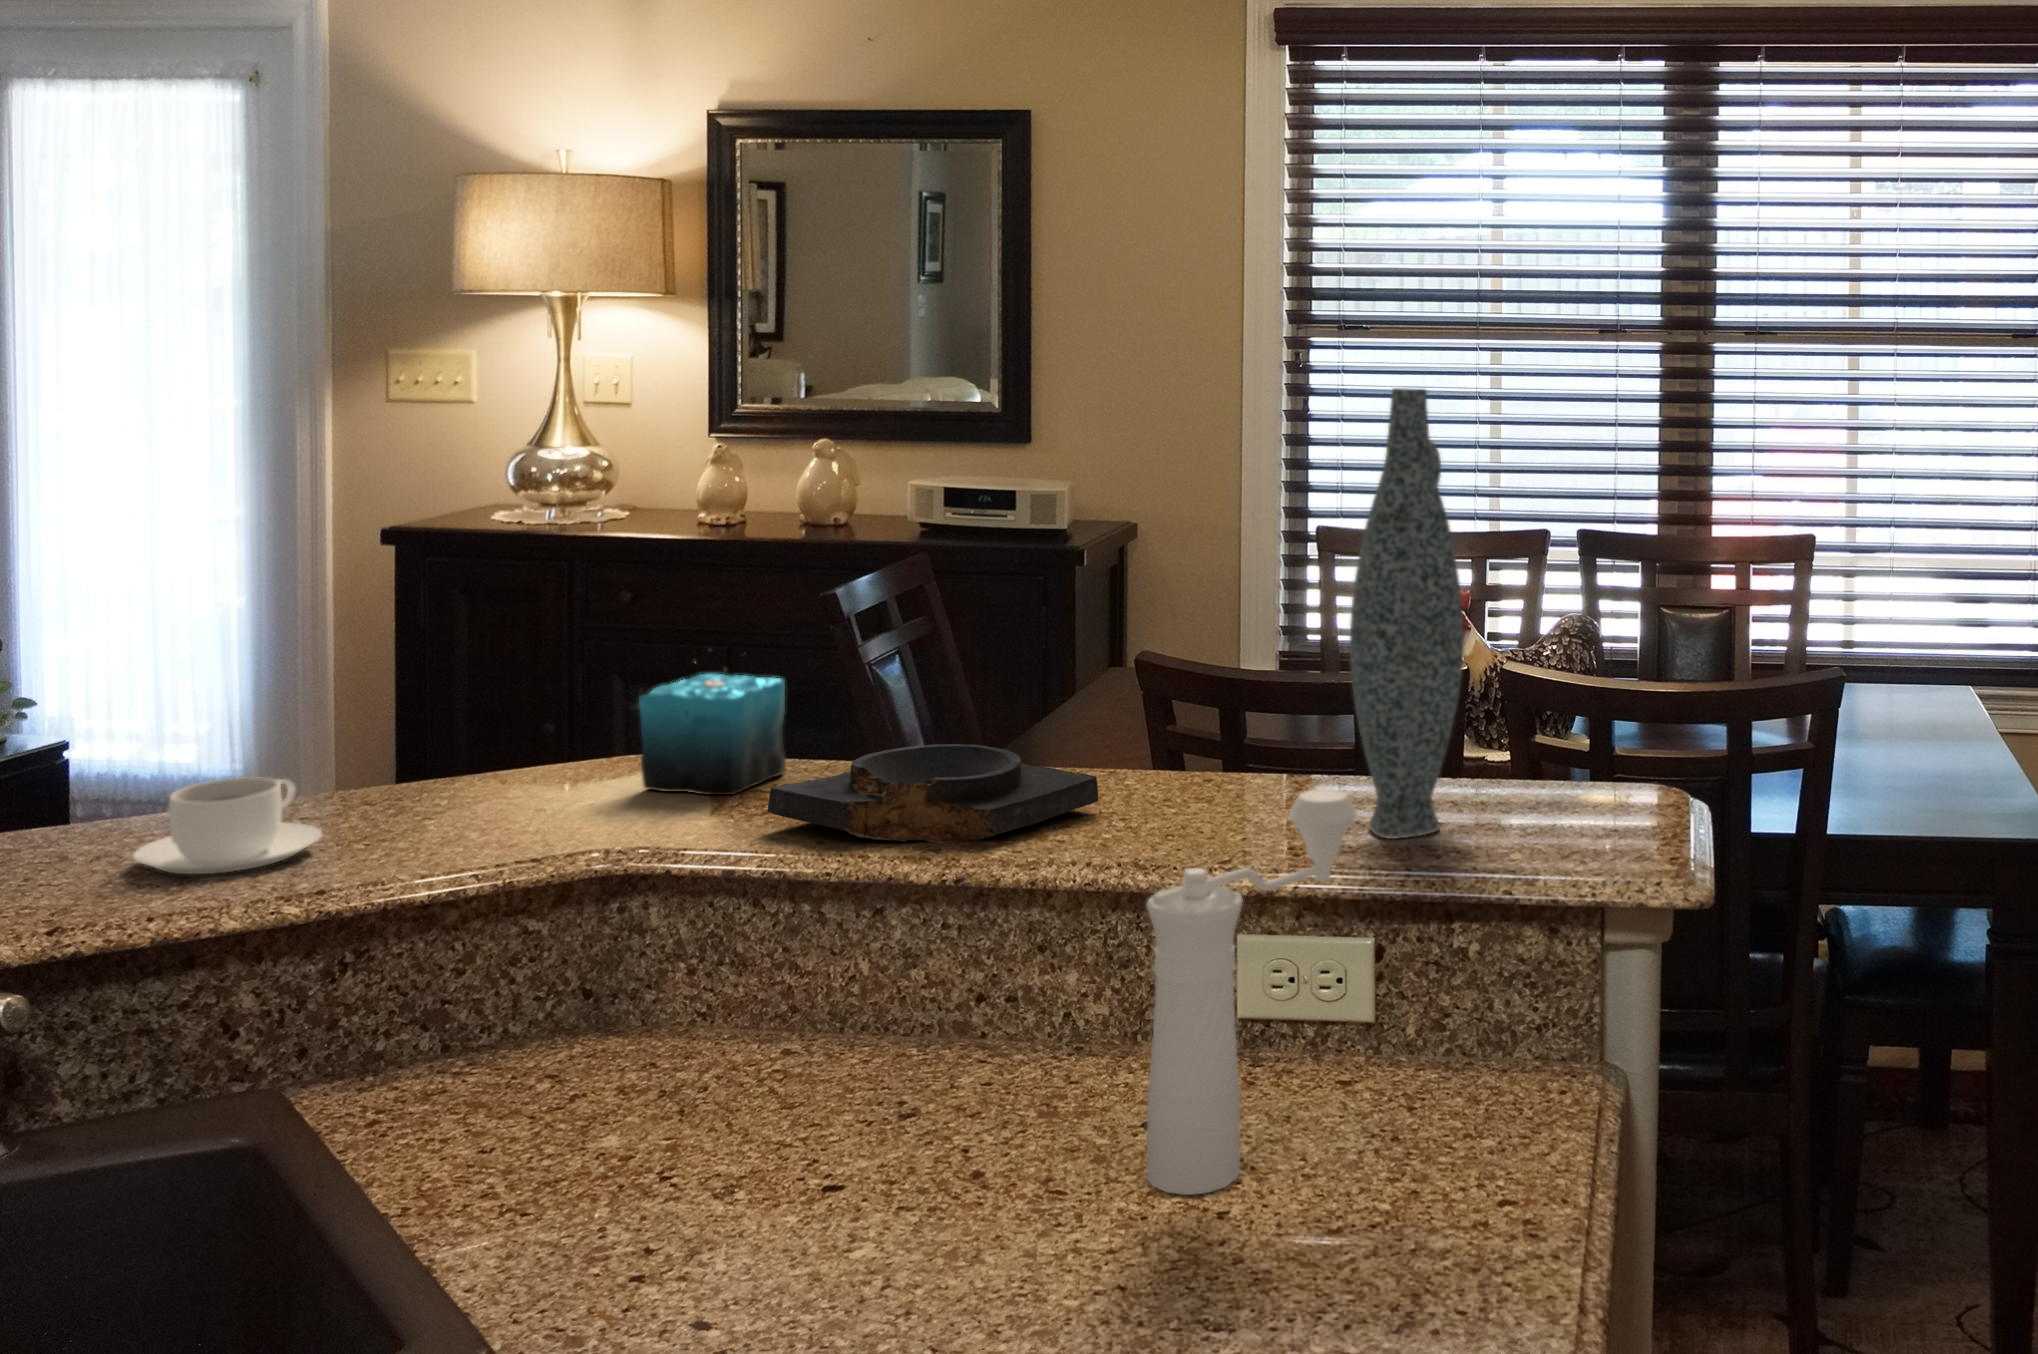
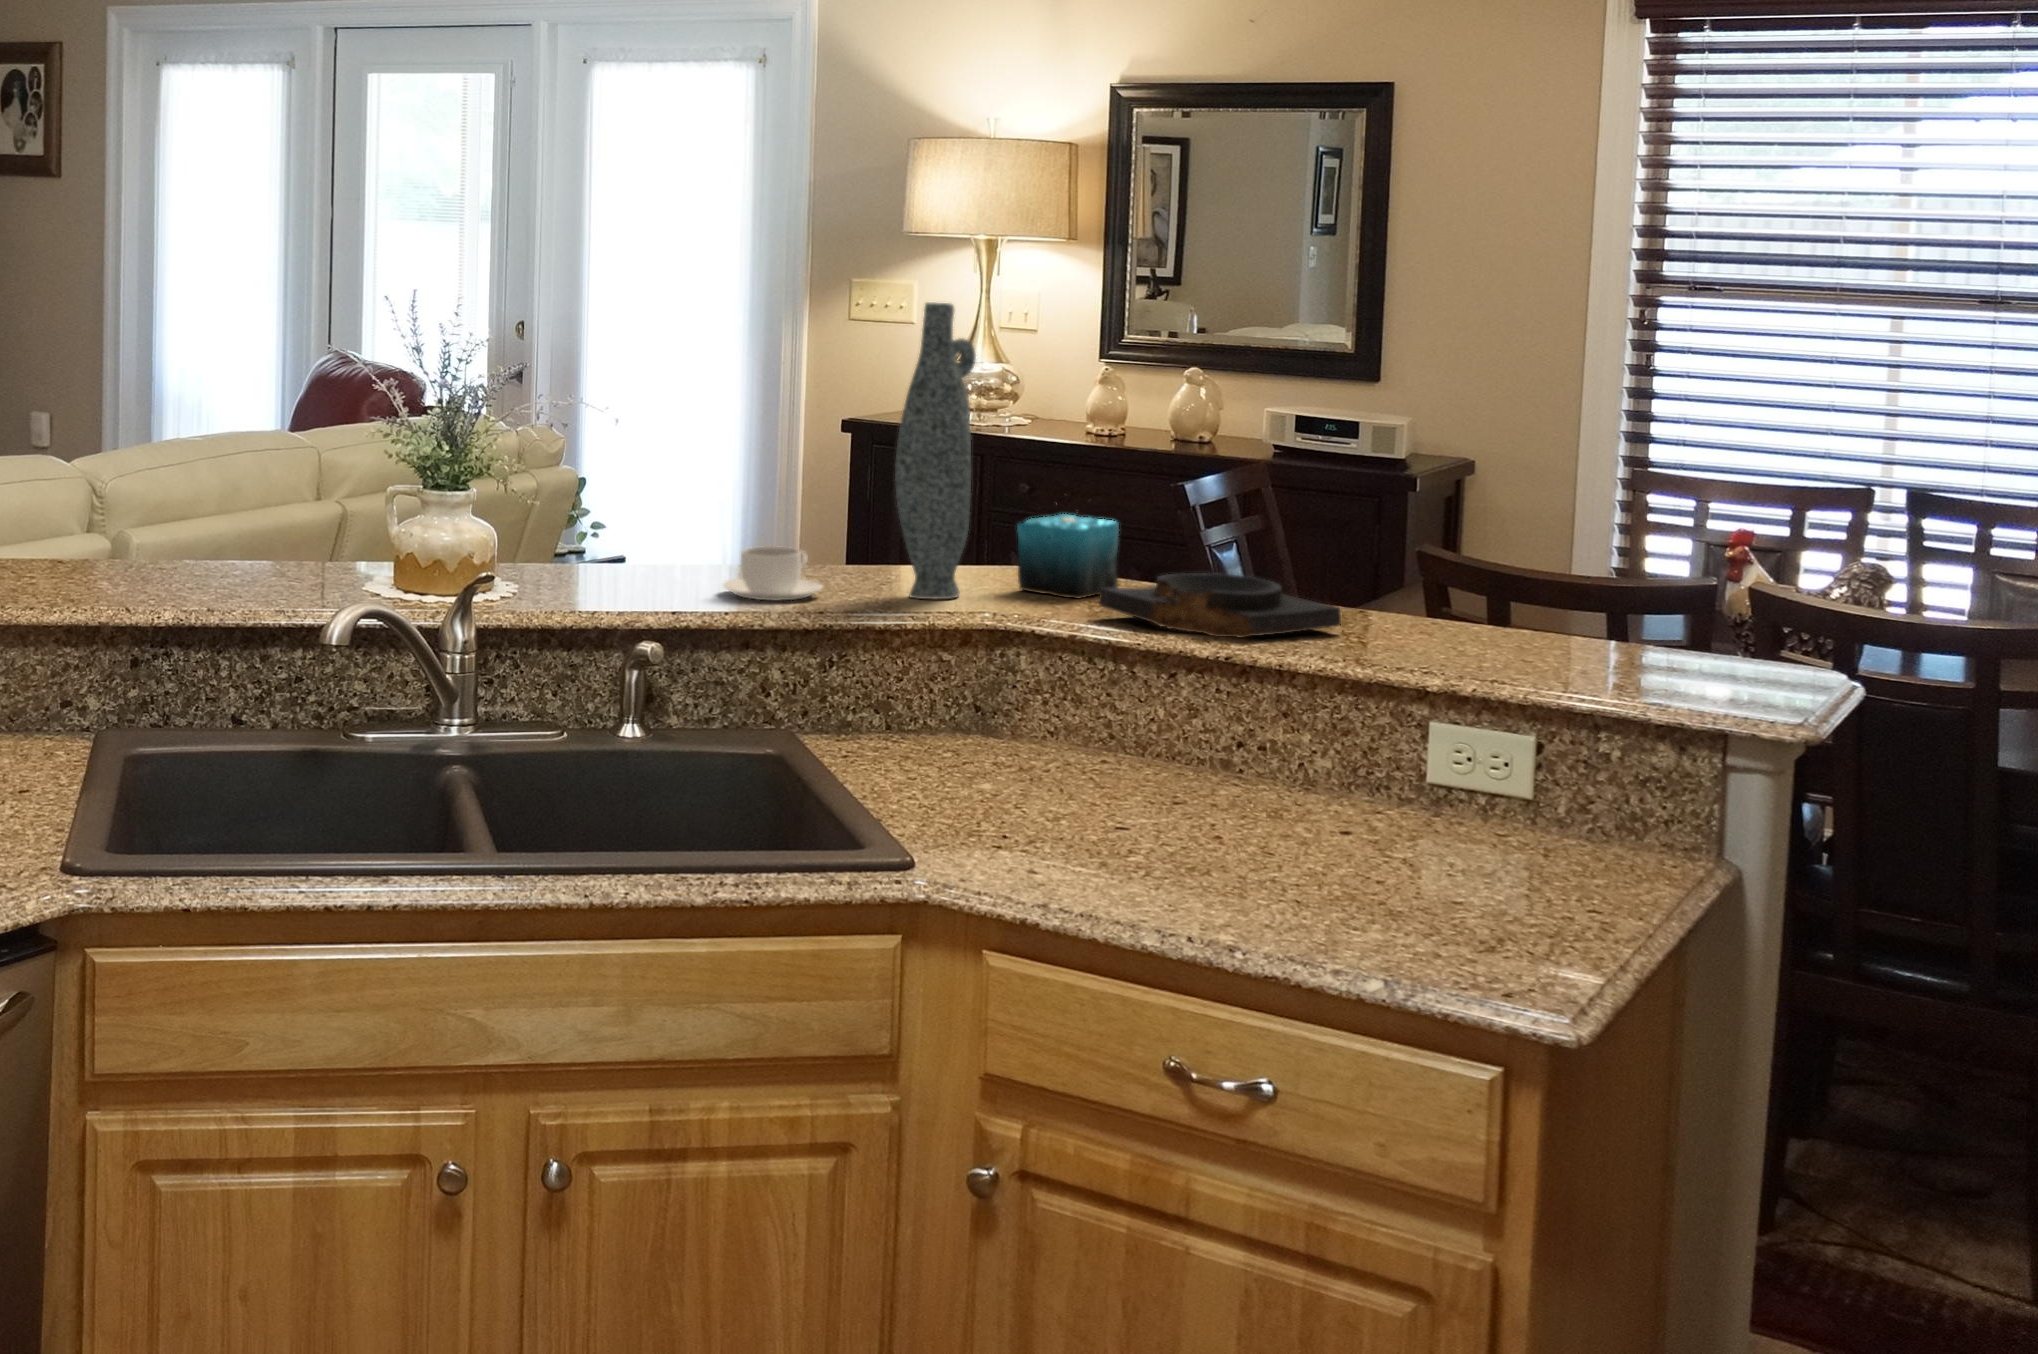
vase: present [1350,388,1464,839] -> present [895,302,976,599]
pepper mill: present [1146,789,1358,1195] -> none [1328,608,1507,867]

